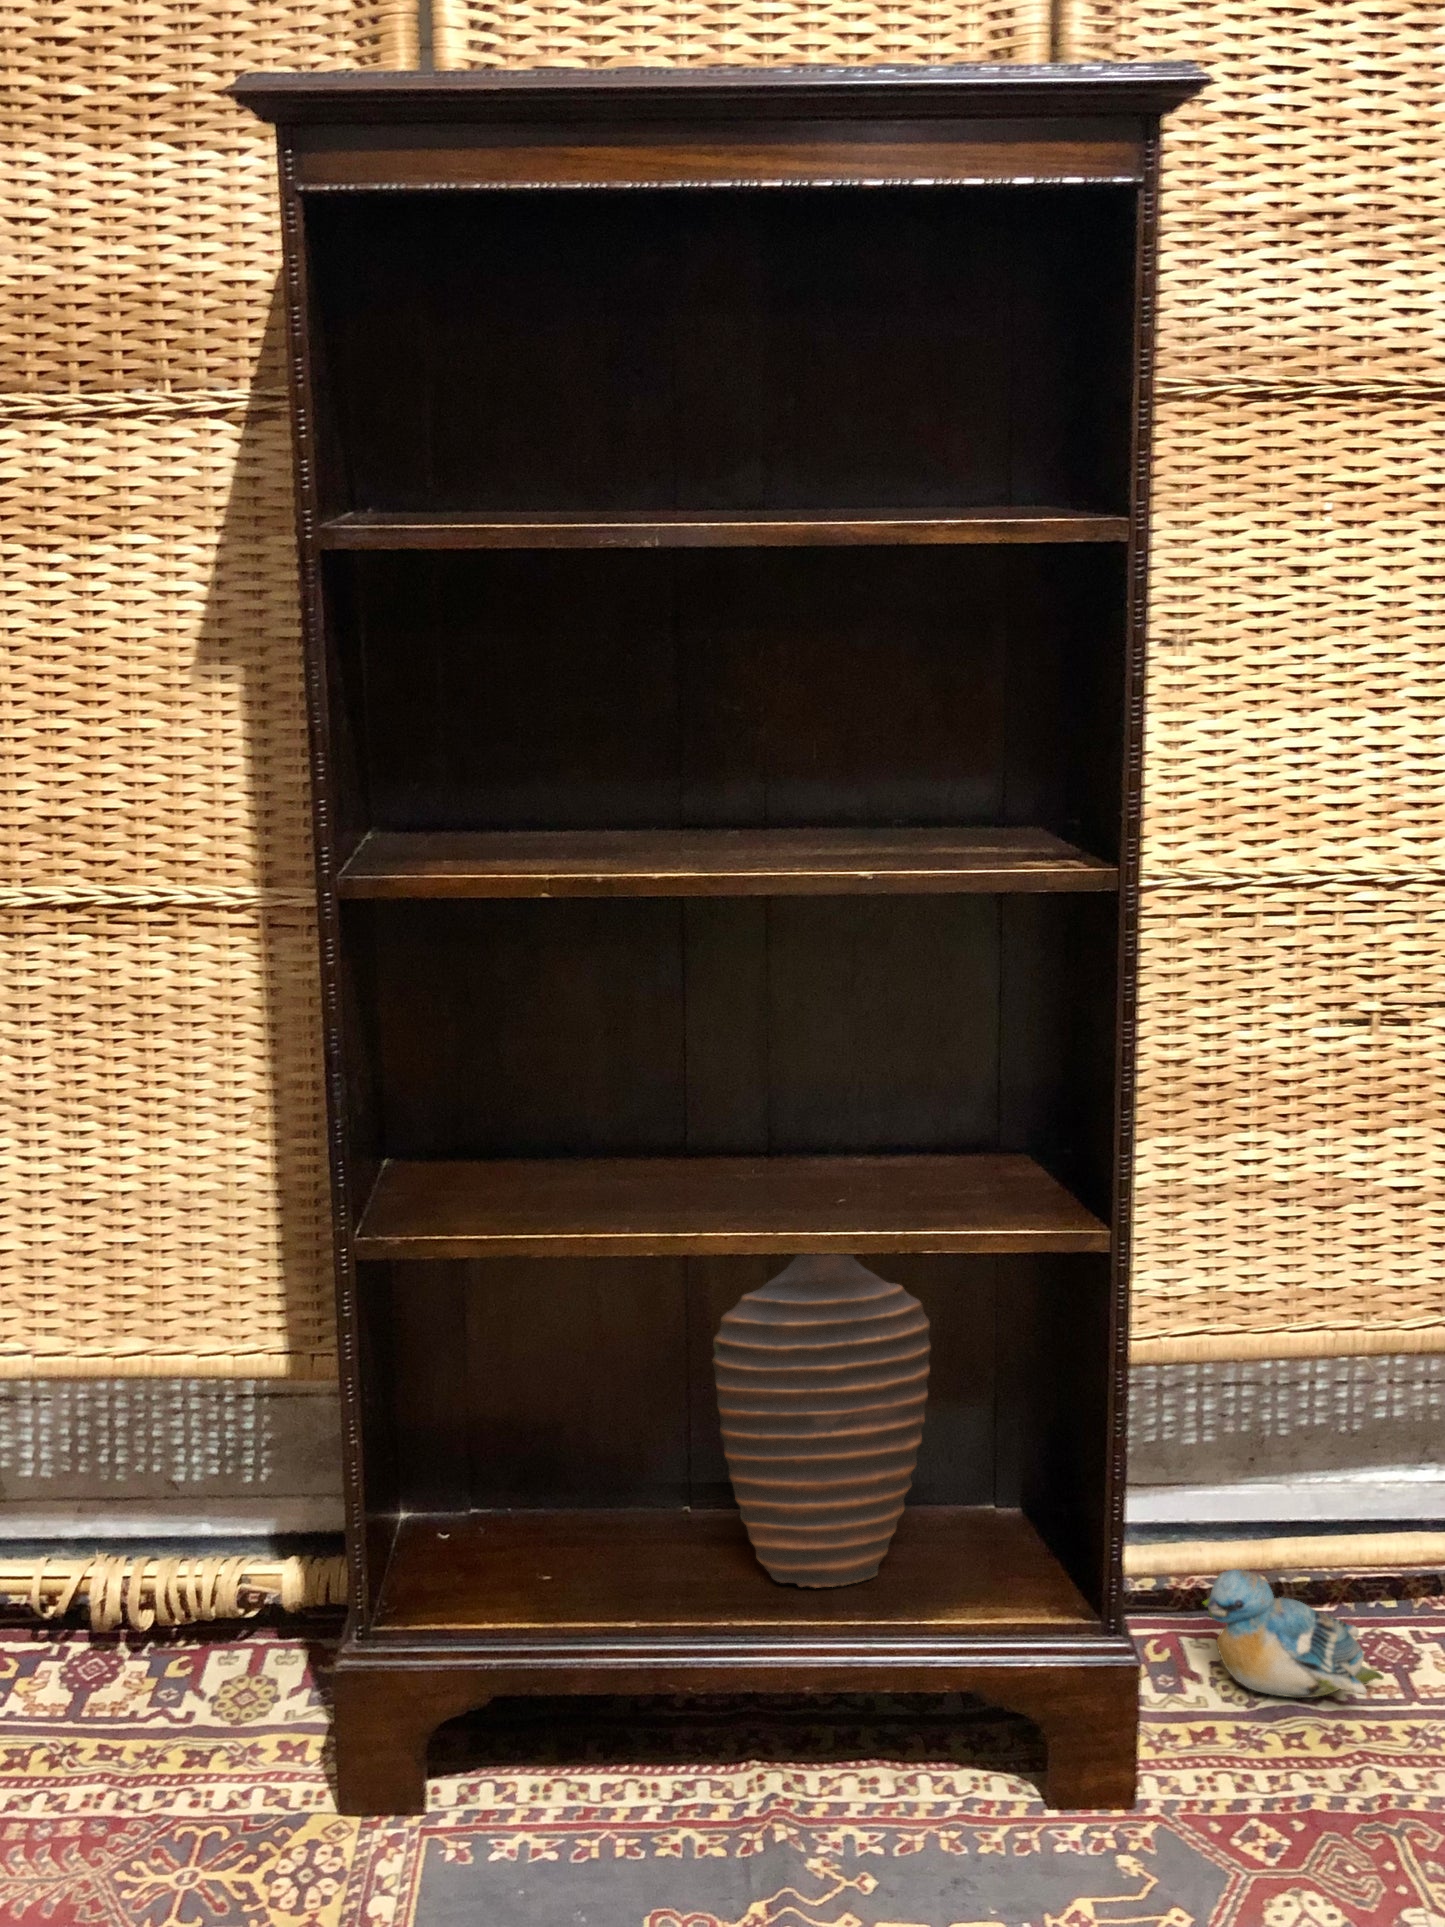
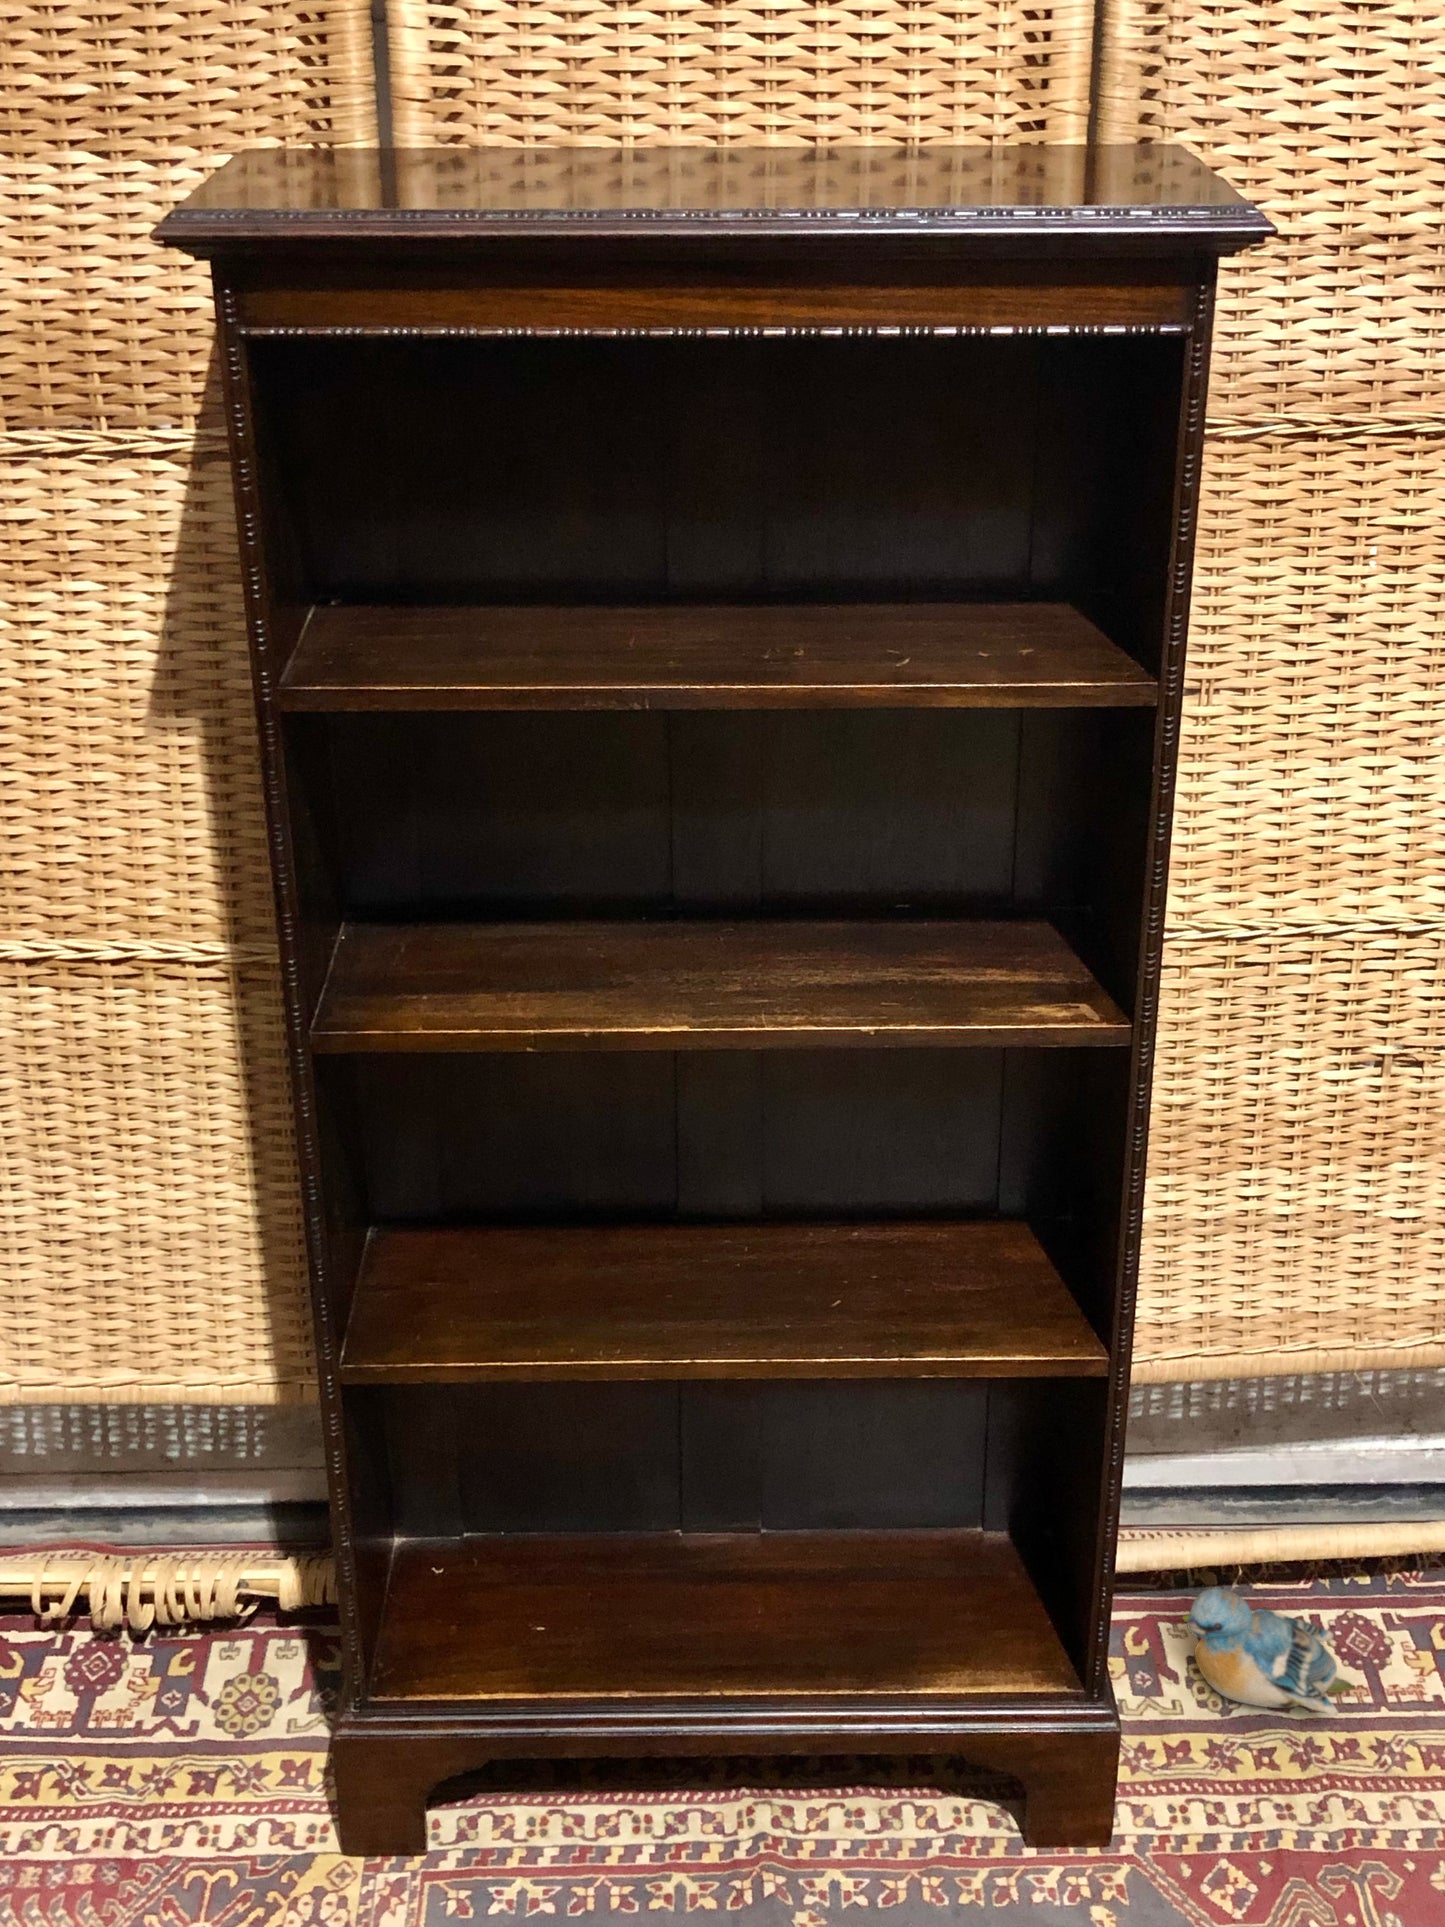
decorative vase: present [712,1254,931,1588] -> none [701,1289,921,1627]

